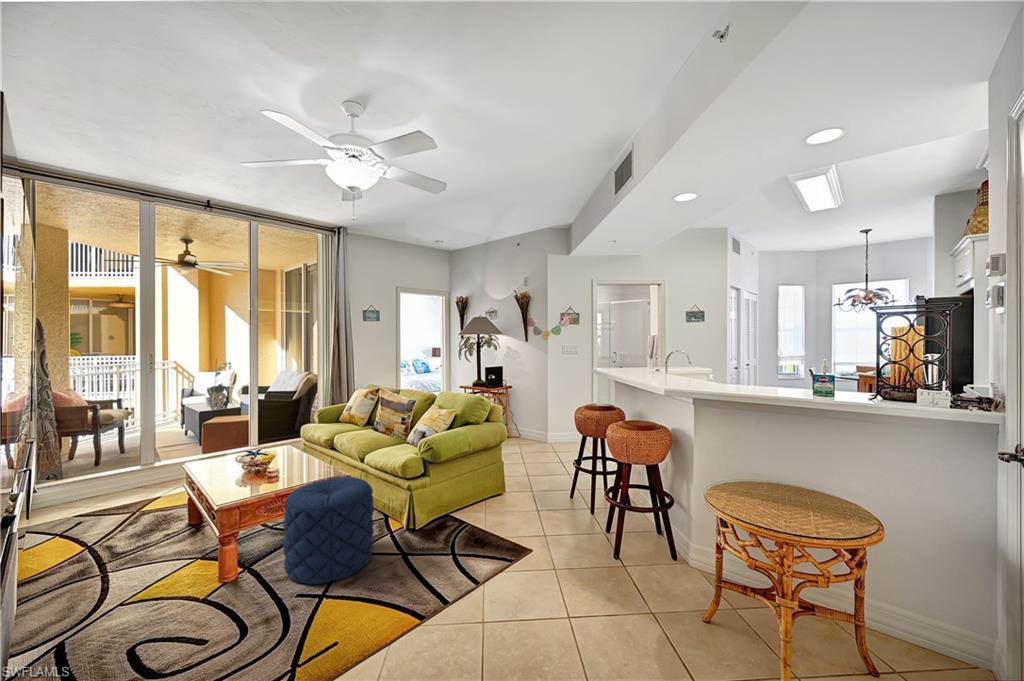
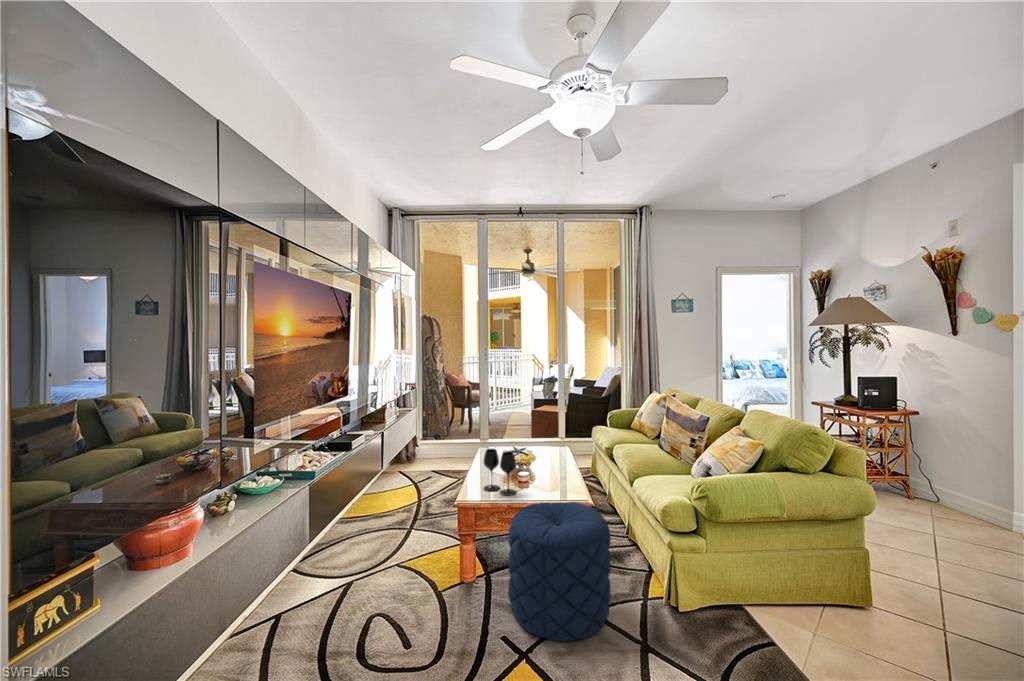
wine glass: none [237,448,277,490] -> present [484,449,517,495]

